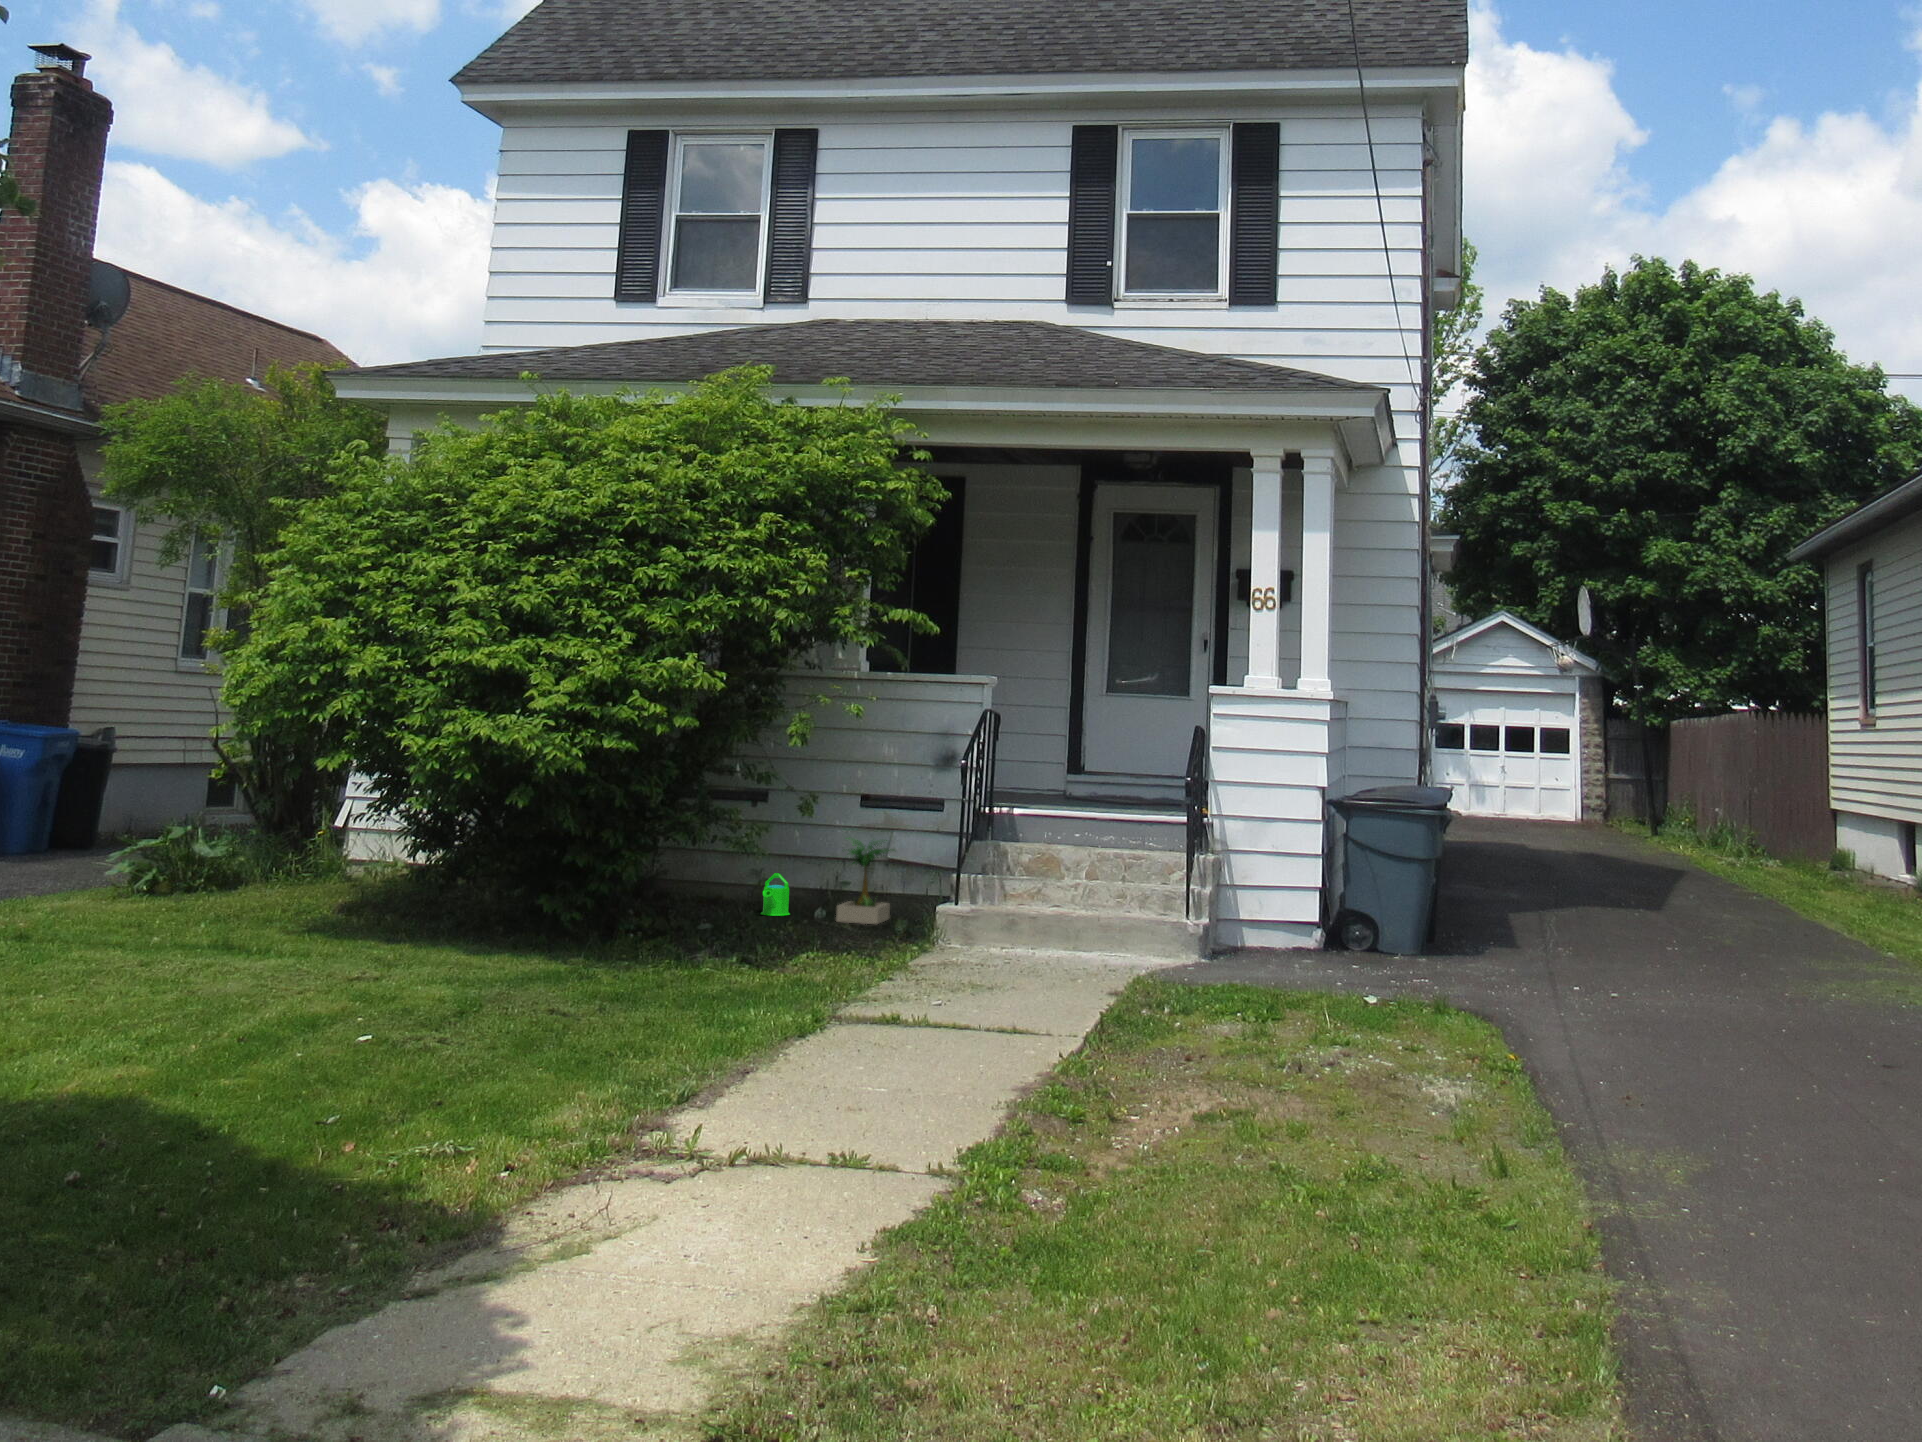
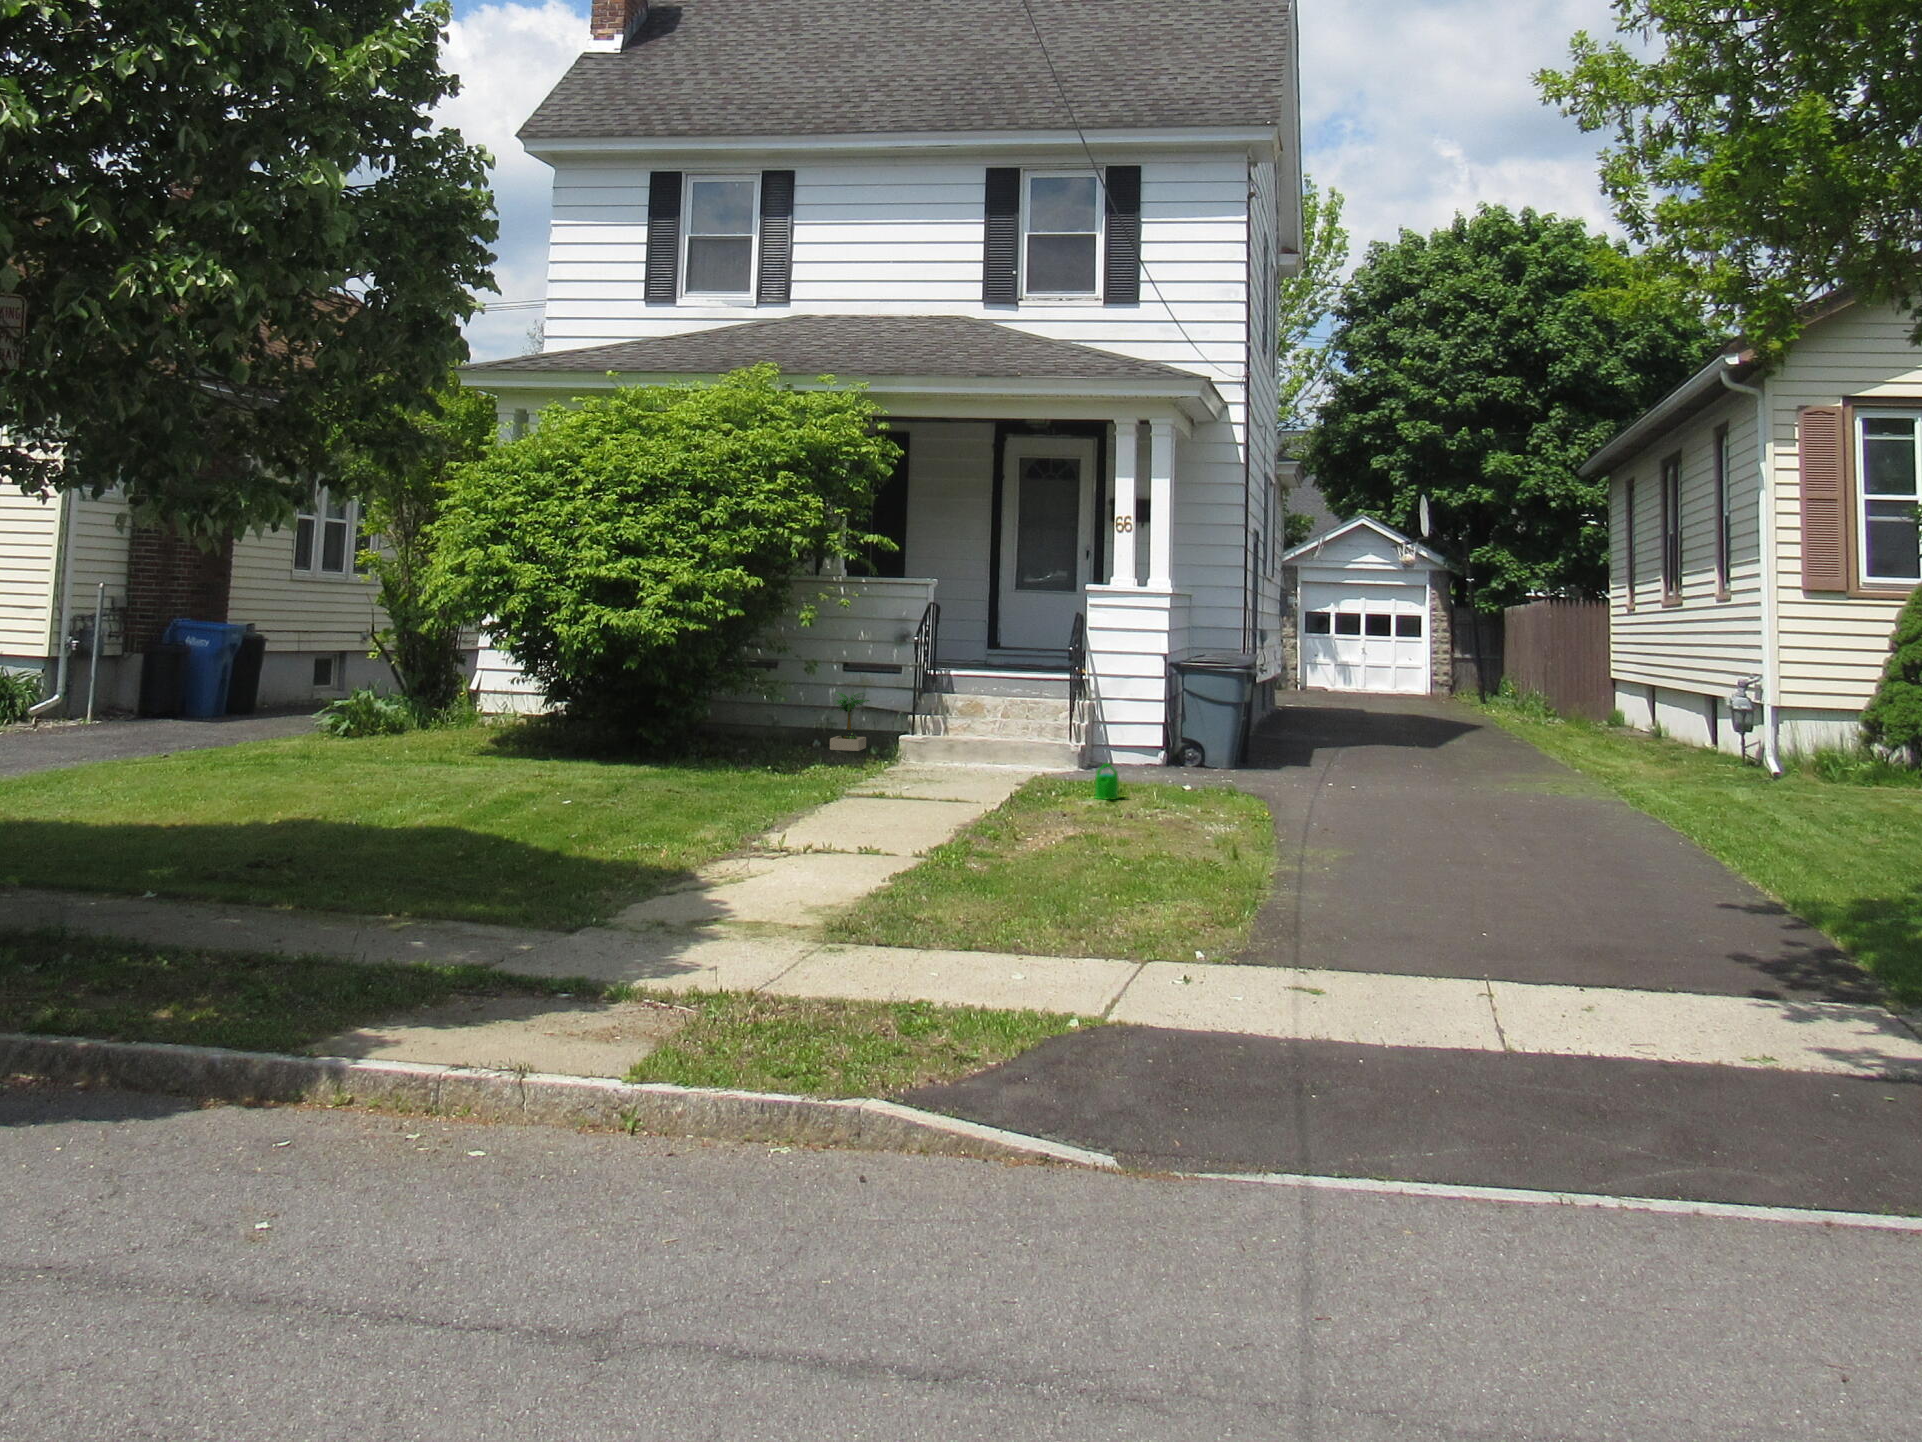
watering can: present [761,873,790,916] -> present [1095,763,1119,800]

